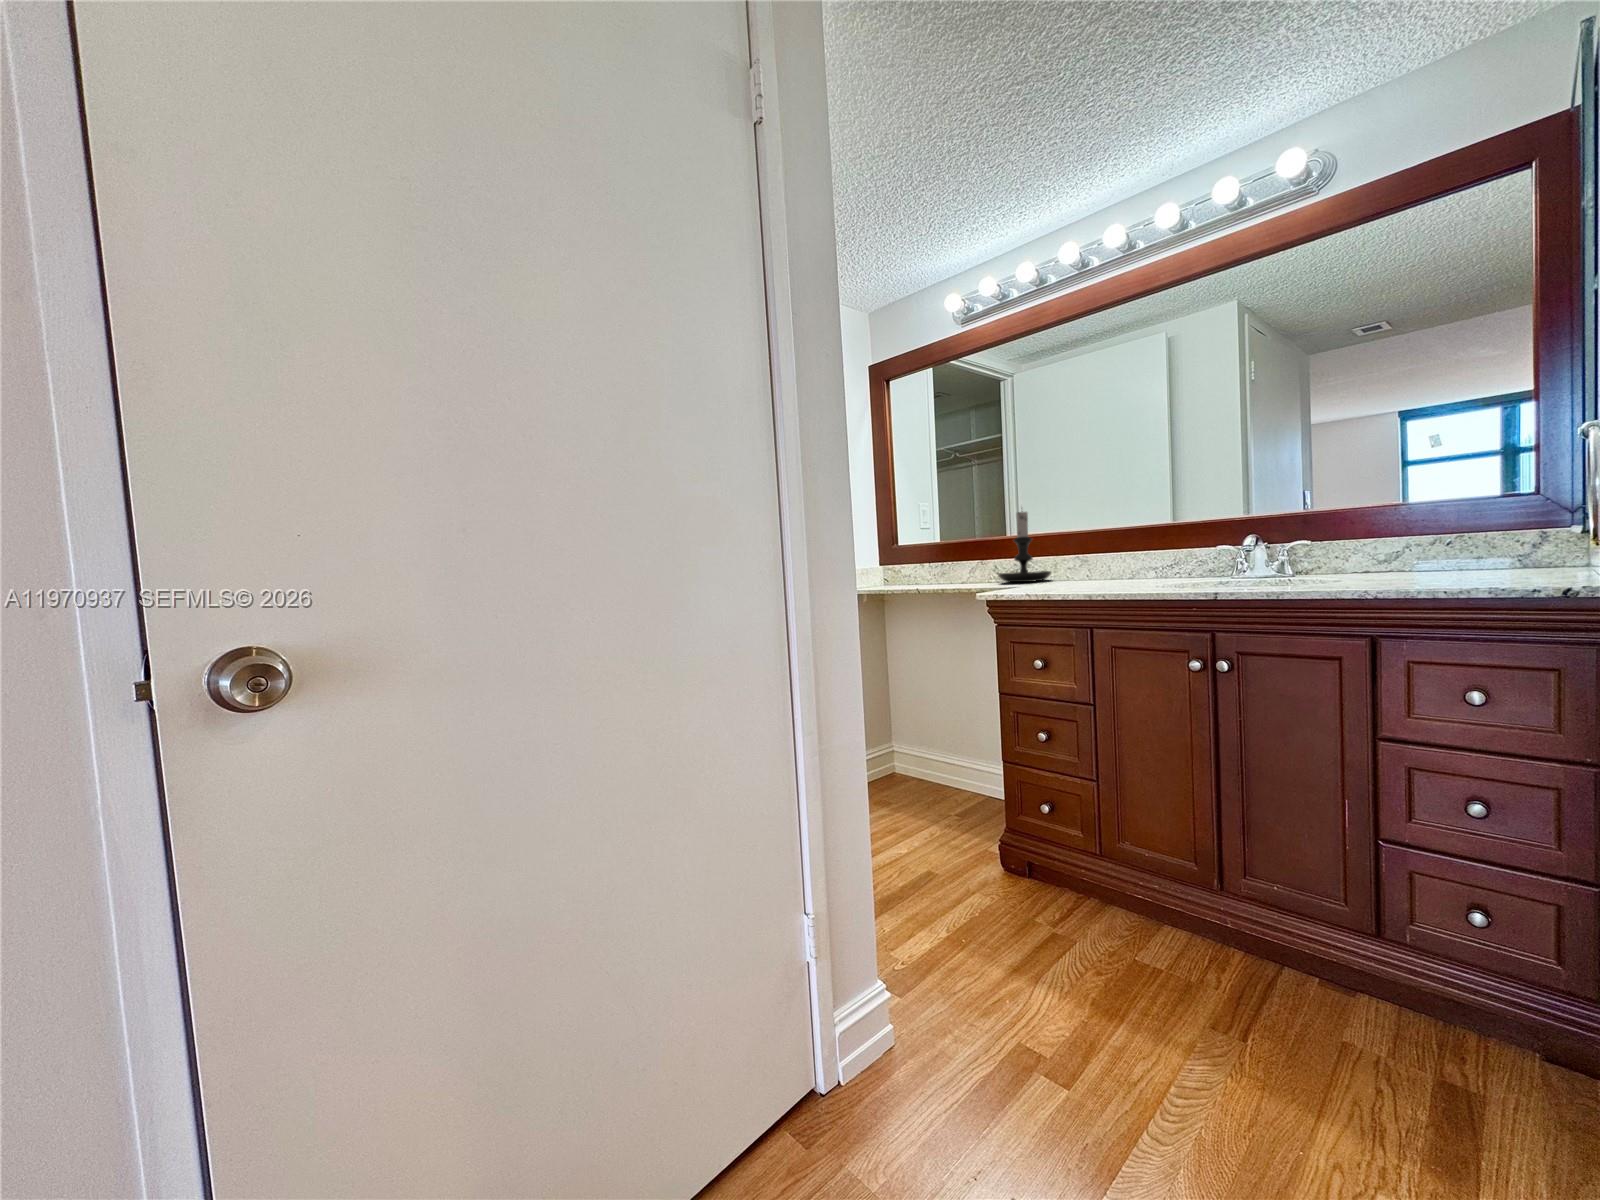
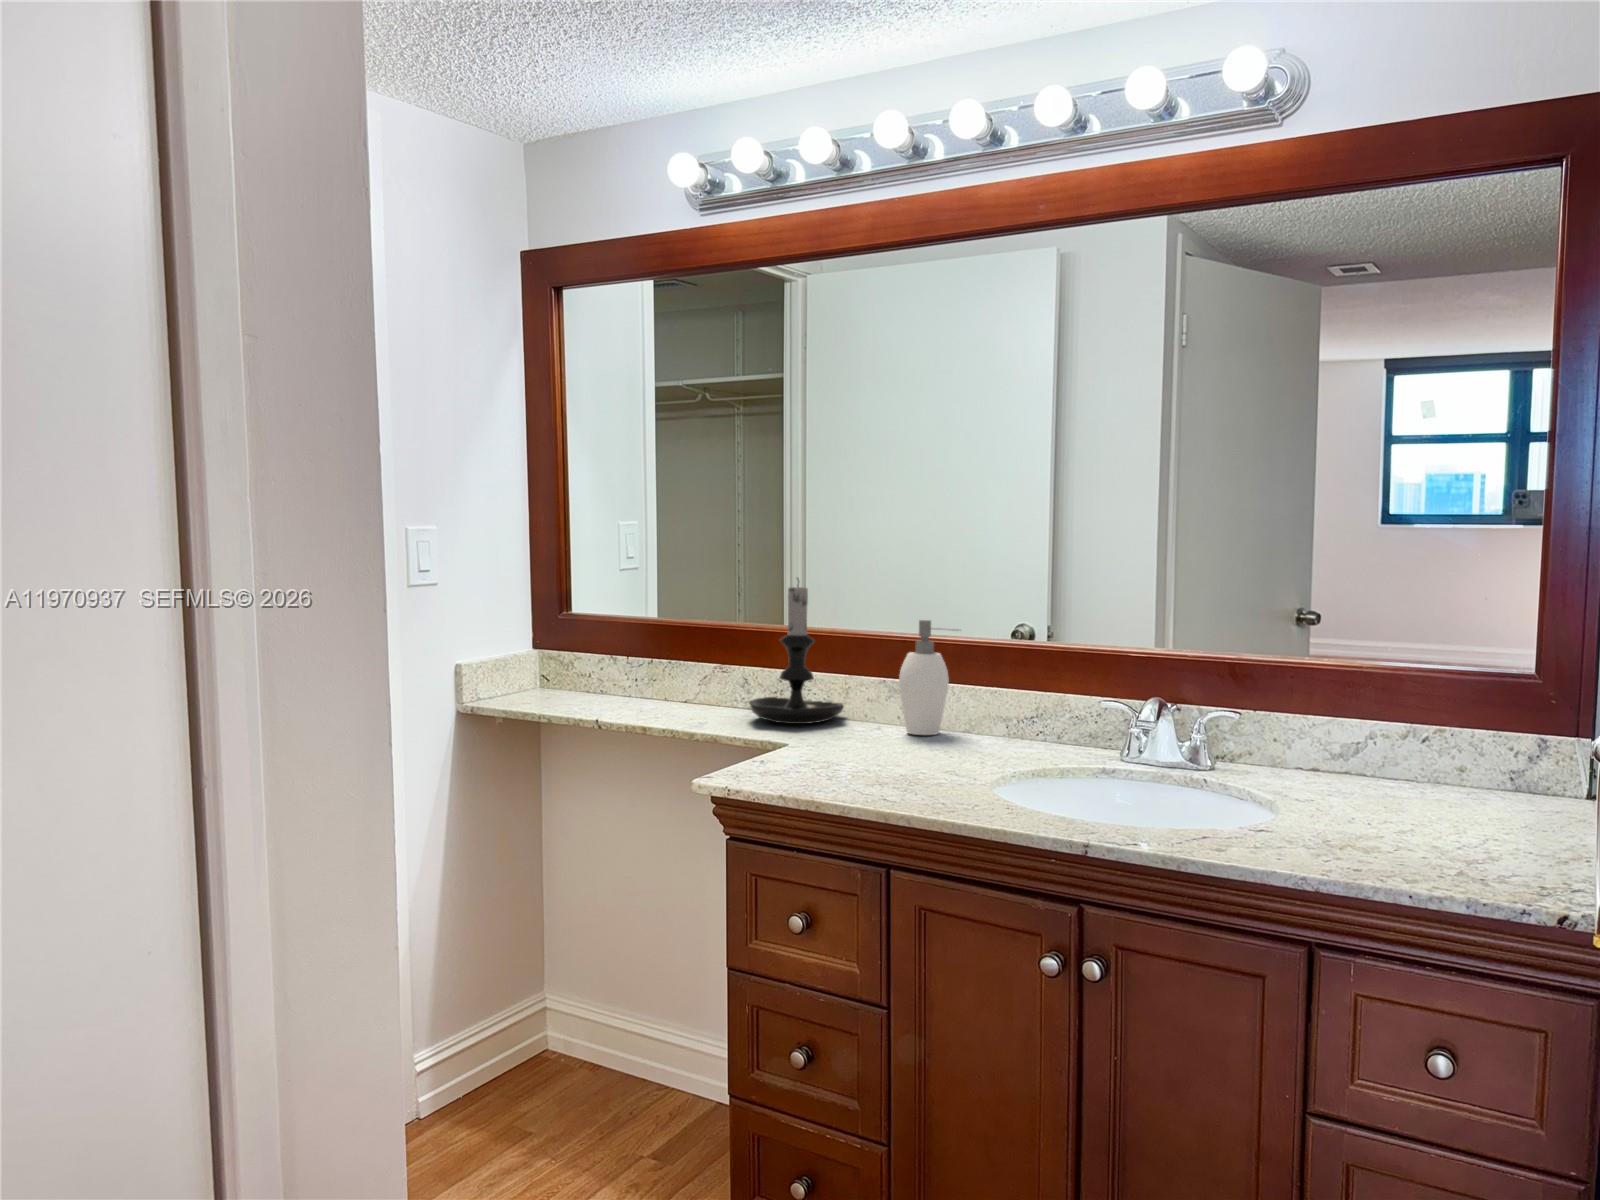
soap dispenser: none [1084,518,1121,580] -> present [899,620,959,735]

